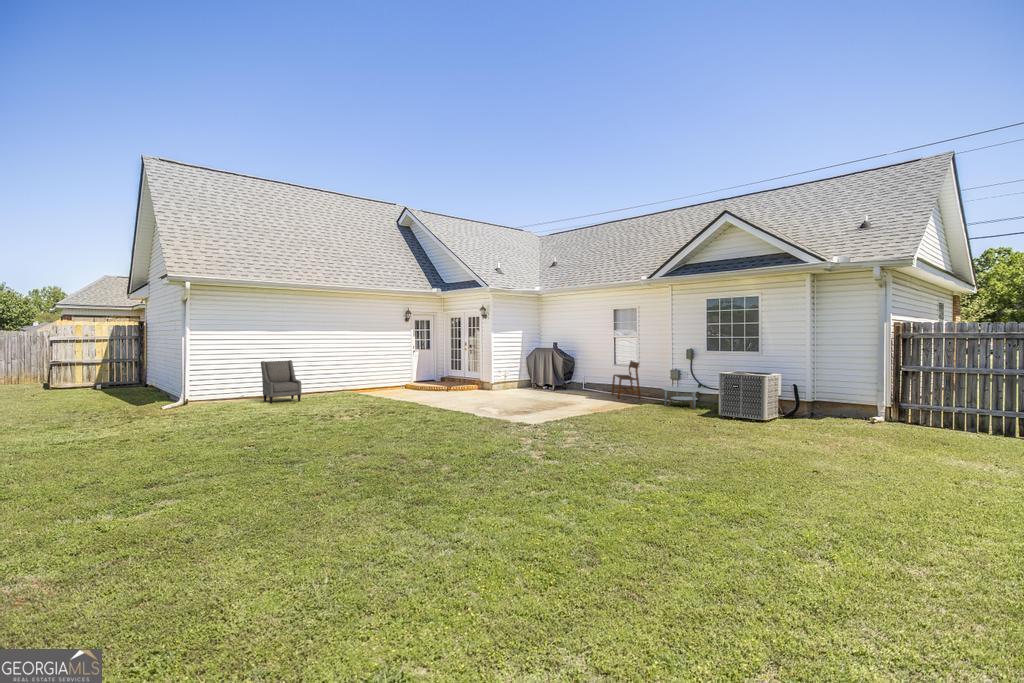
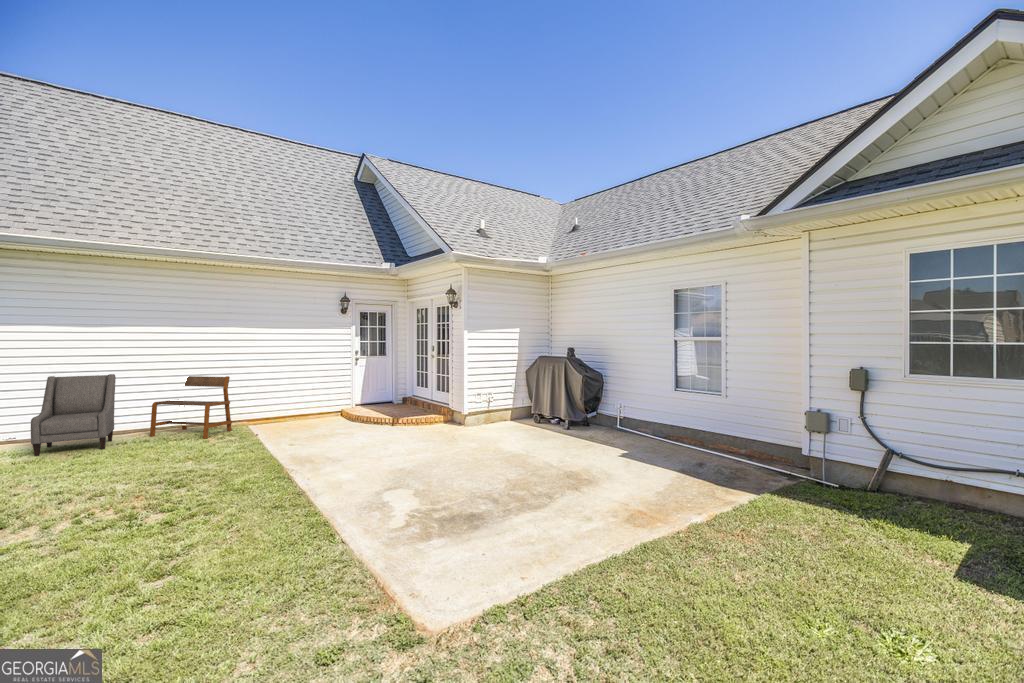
bench: present [612,361,641,398] -> present [150,376,232,439]
round table: present [662,387,707,409] -> none [799,451,930,525]

